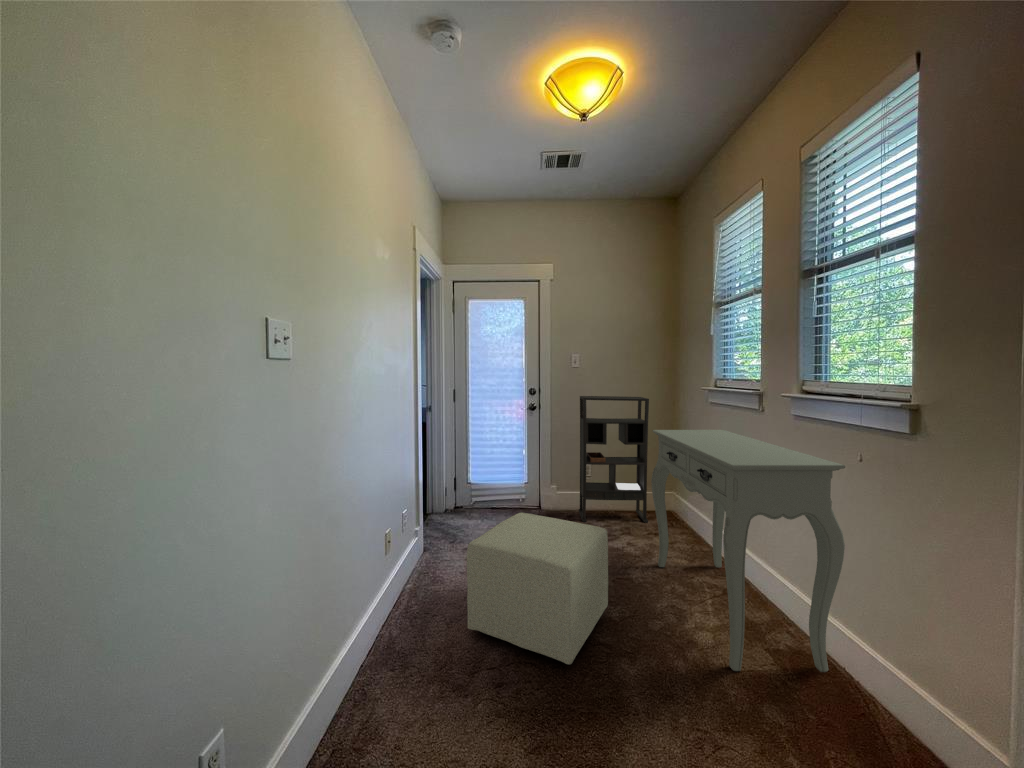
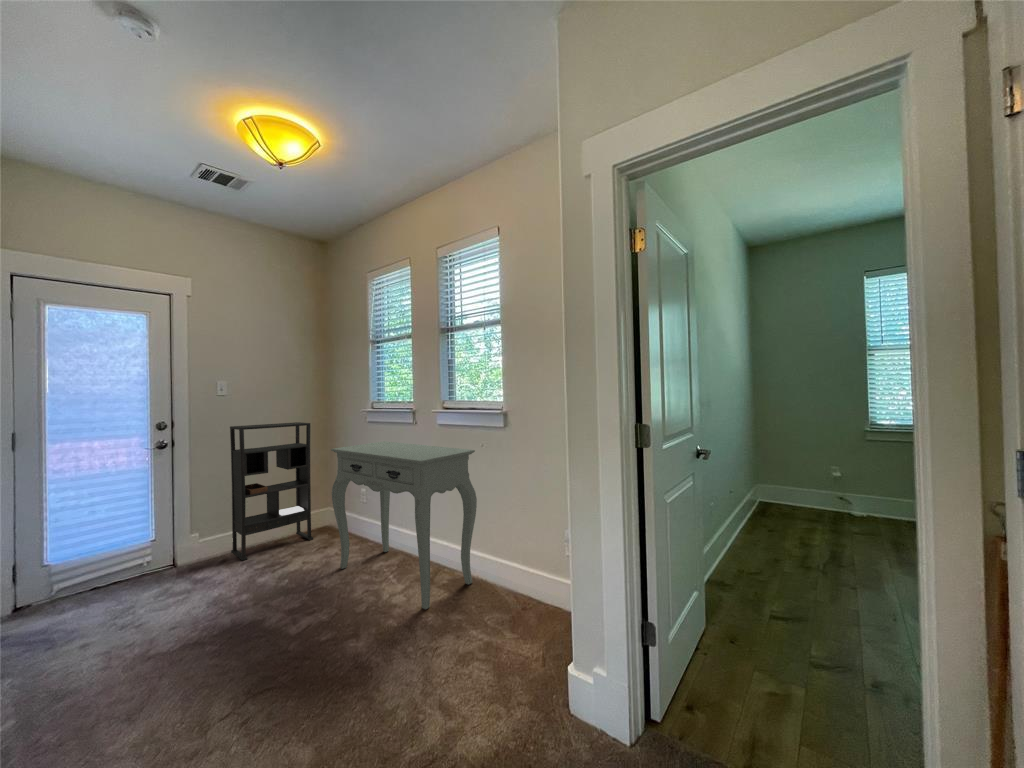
ottoman: present [467,513,608,664] -> none [155,543,316,715]

